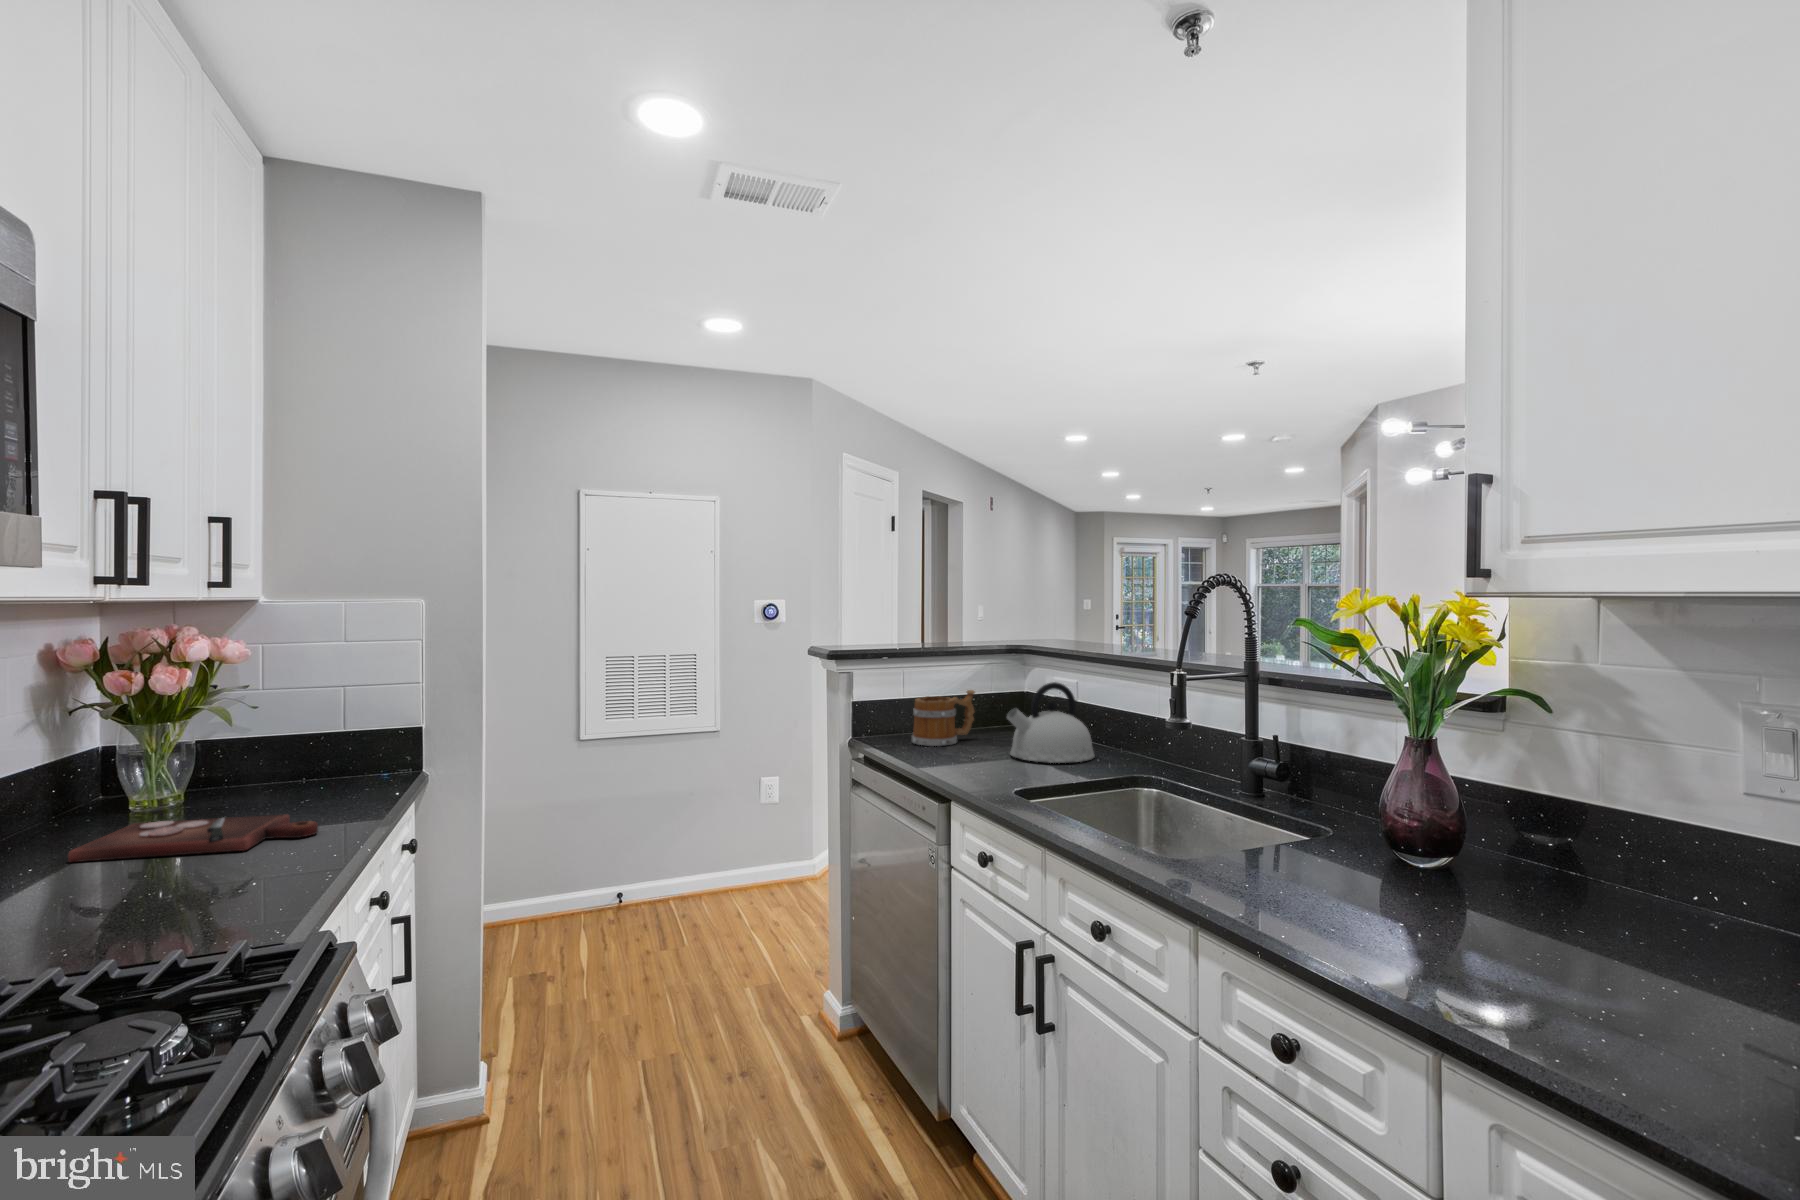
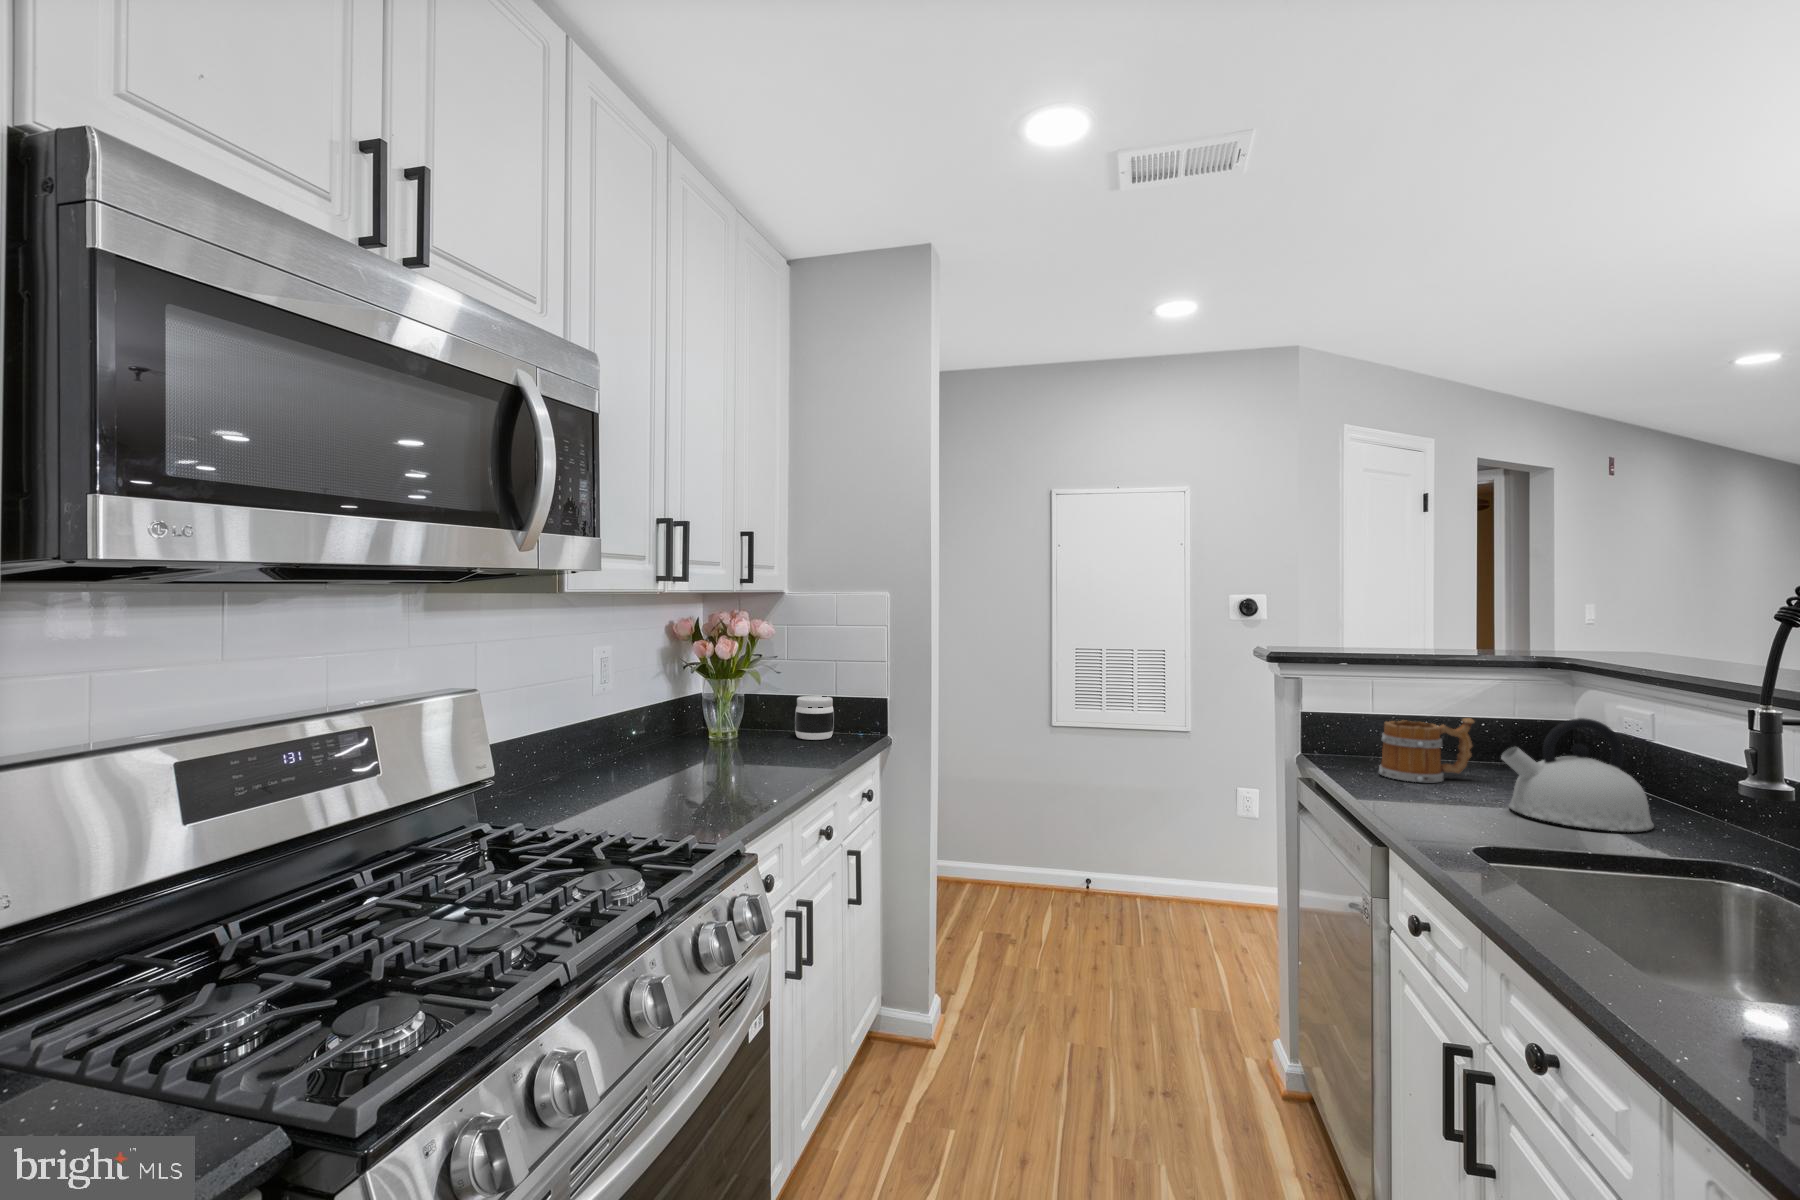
jar: none [278,732,338,790] -> present [795,696,834,740]
cutting board: present [68,814,318,862] -> none [656,747,795,777]

